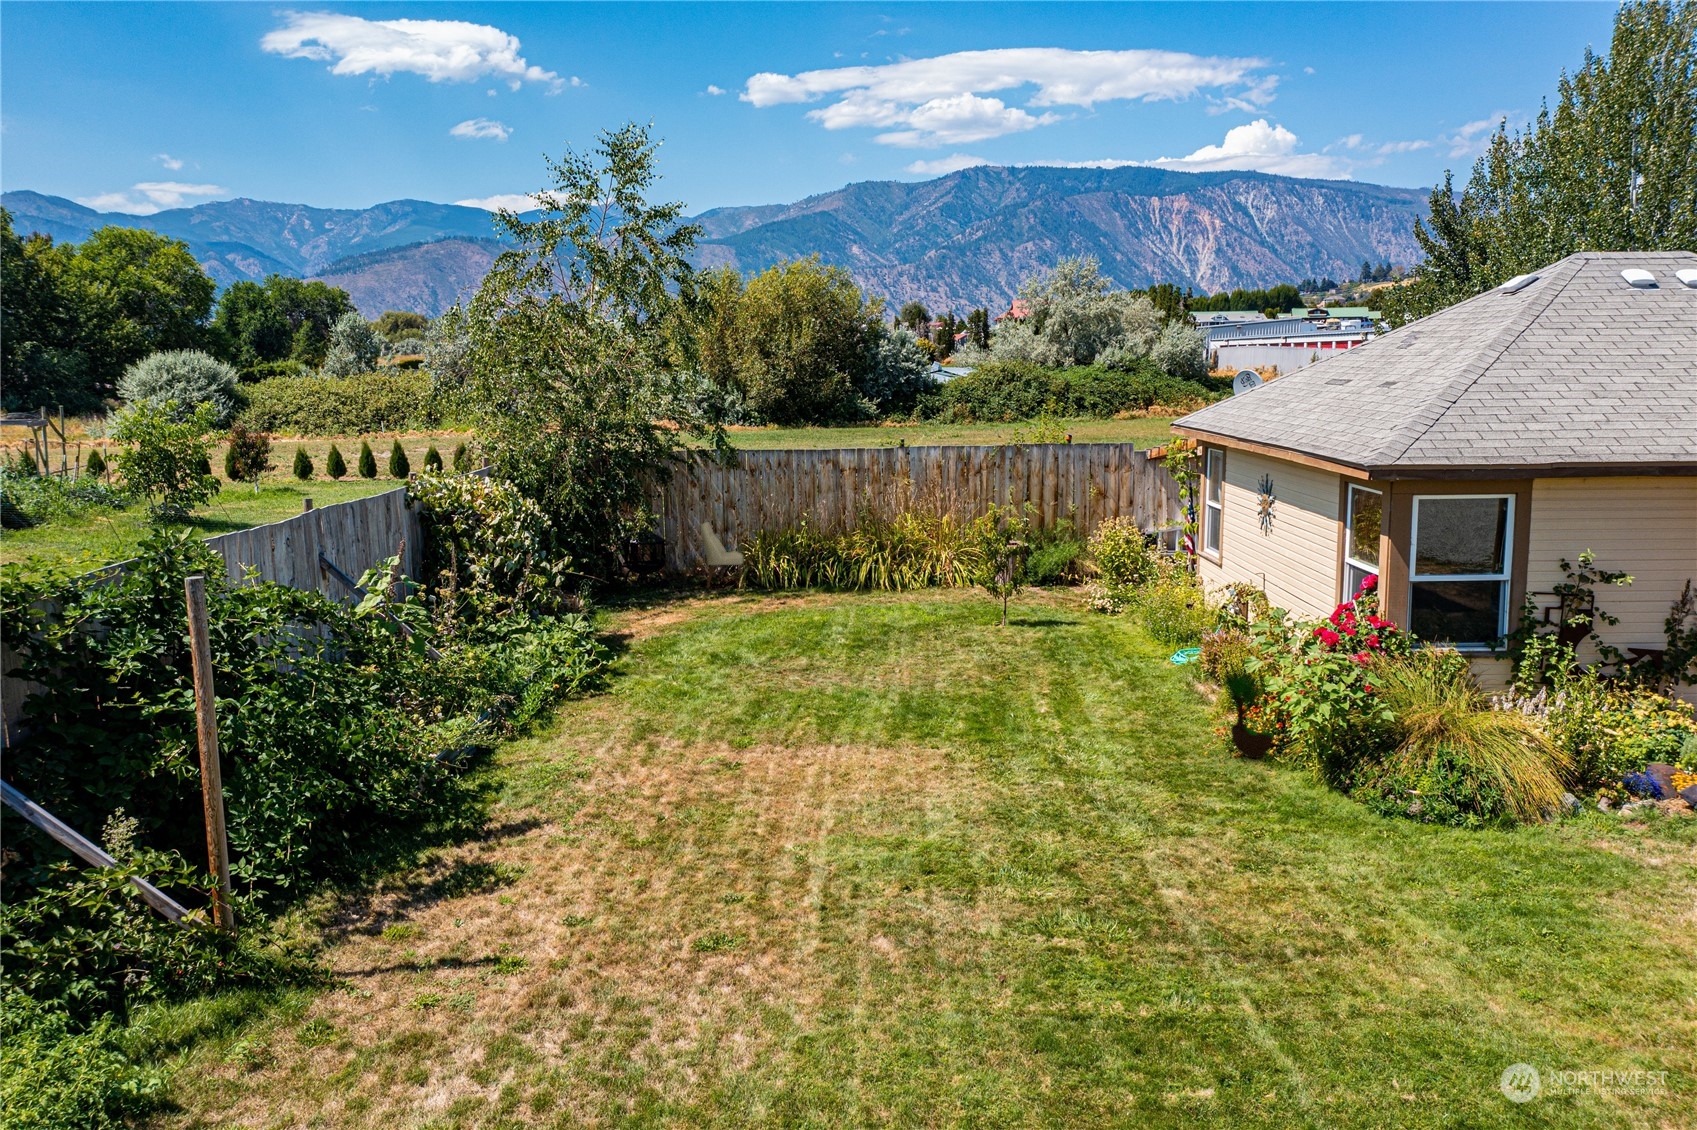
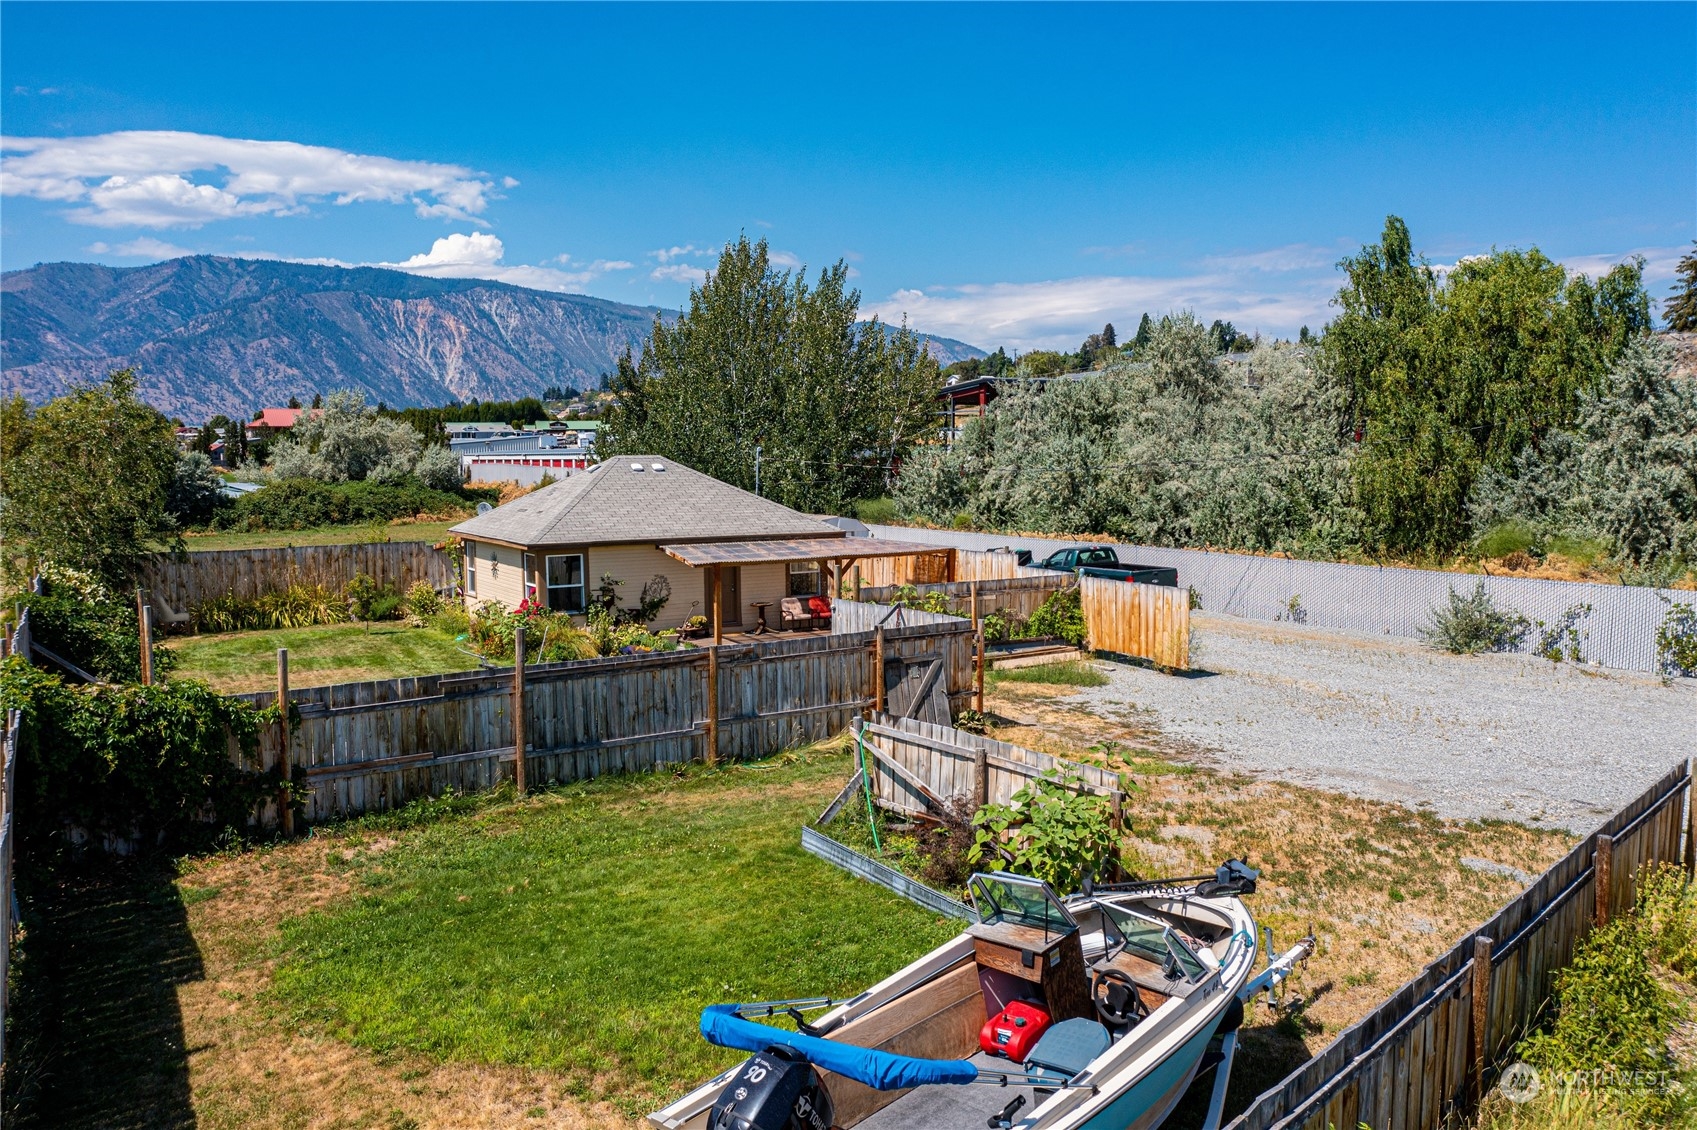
potted tree: present [1220,665,1274,758] -> none [476,622,501,660]

